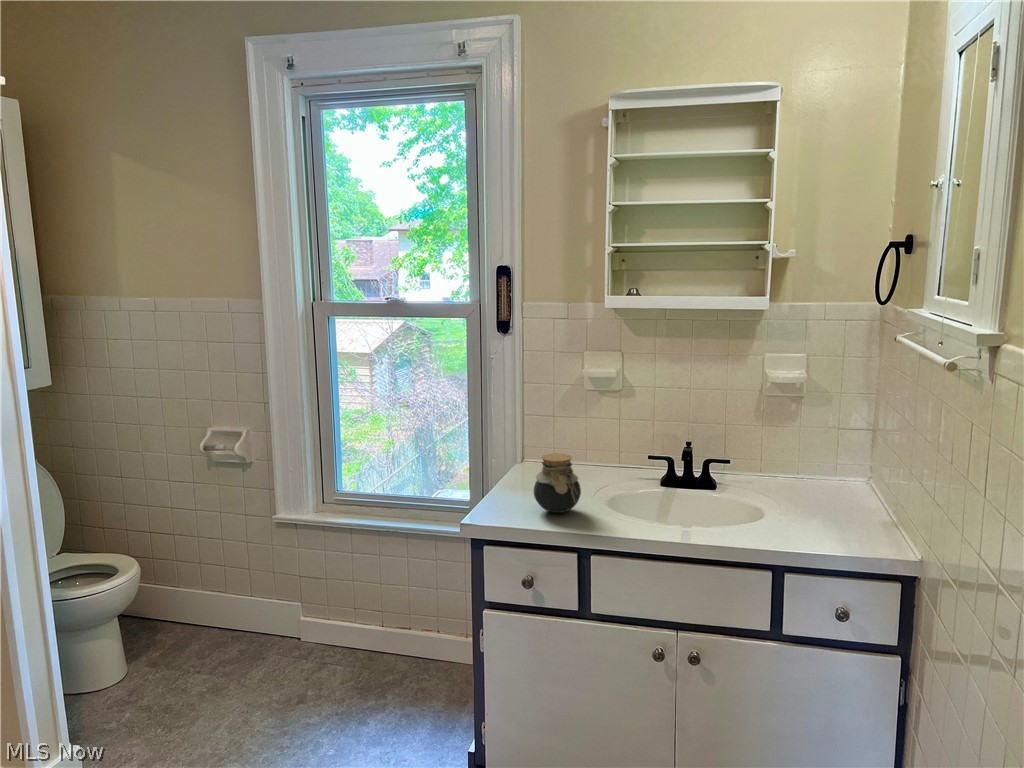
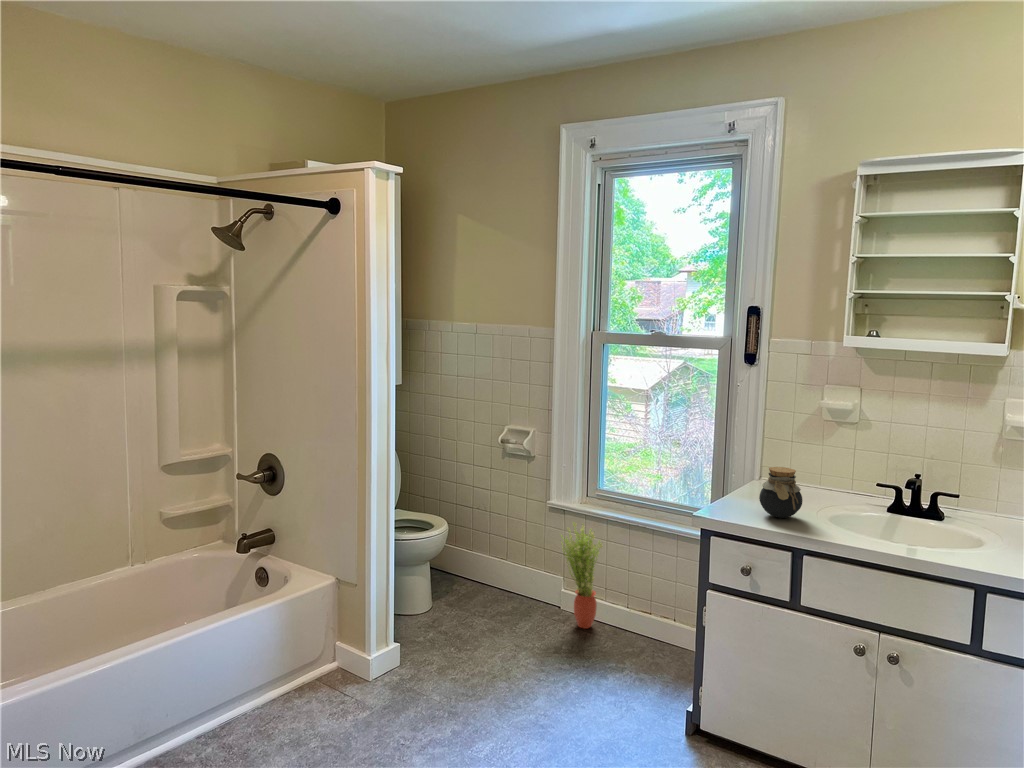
potted plant: none [293,539,349,666] -> present [562,523,602,628]

